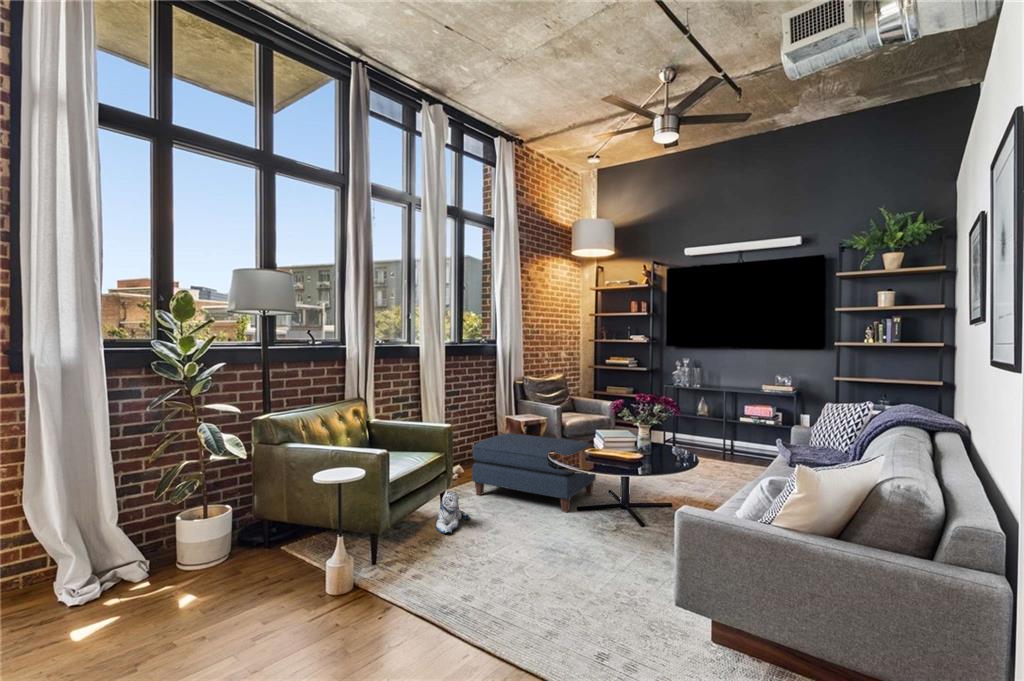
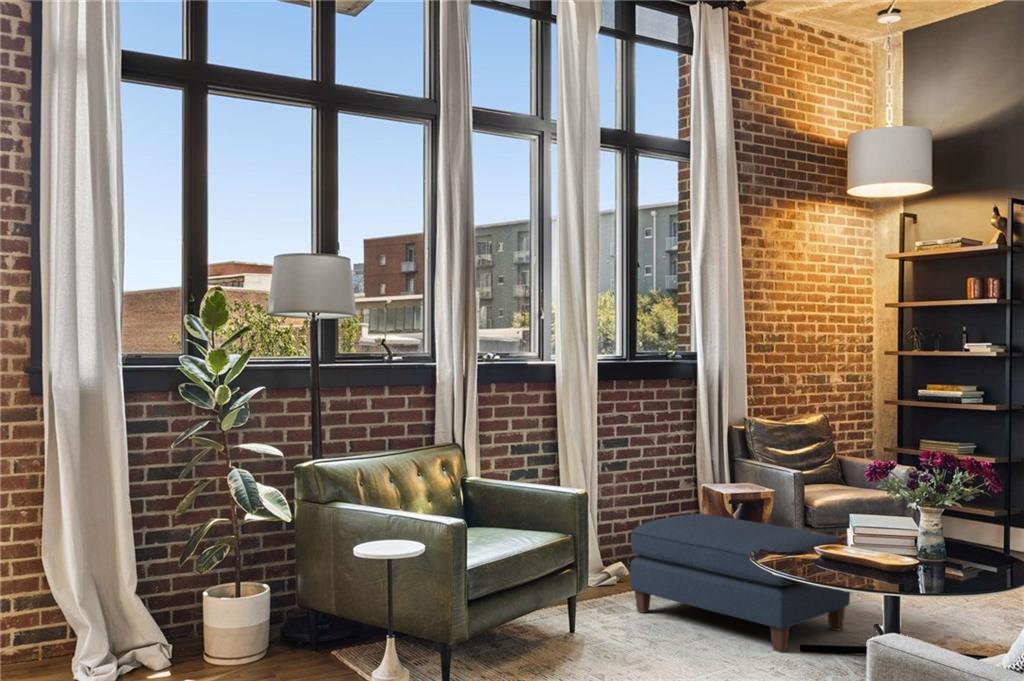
plush toy: present [436,492,469,534] -> none [555,595,611,660]

